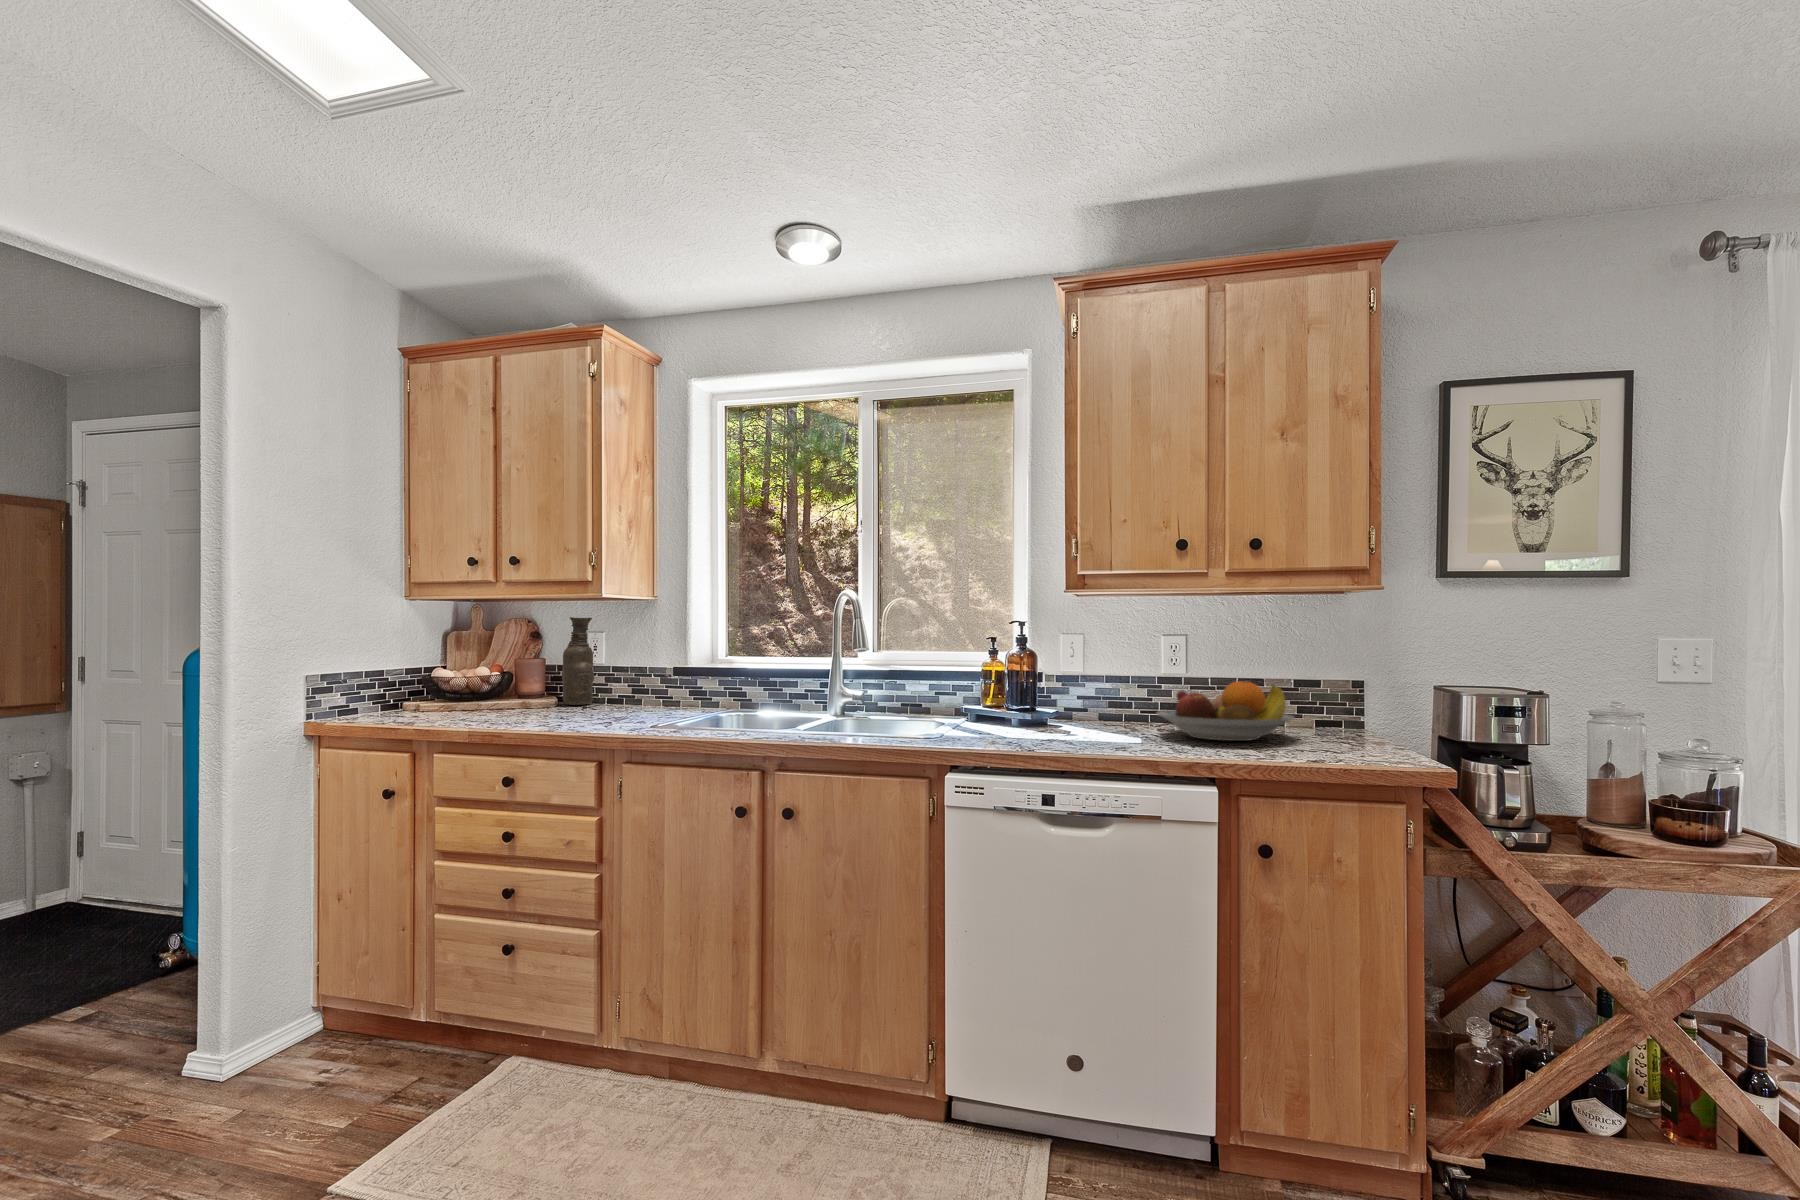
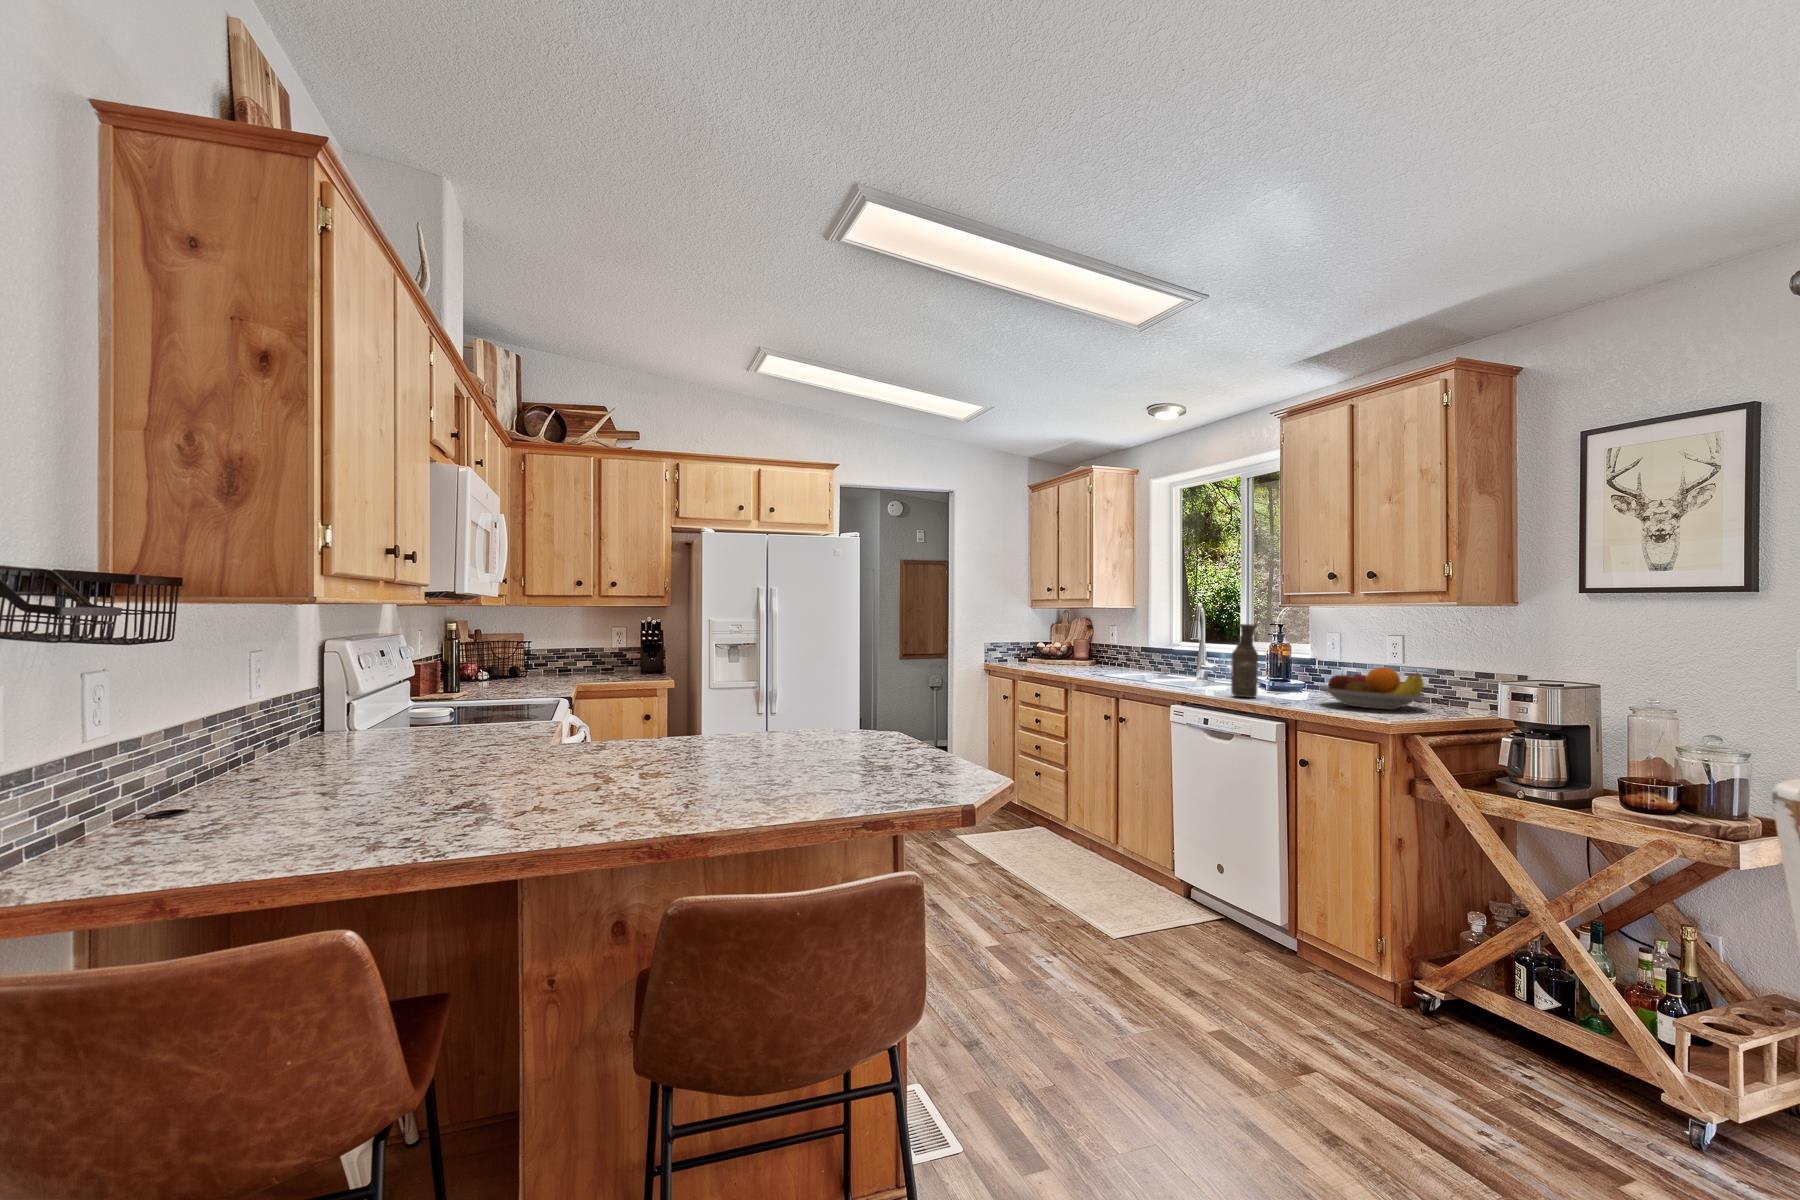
vase: present [562,617,594,705] -> present [1231,624,1258,697]

